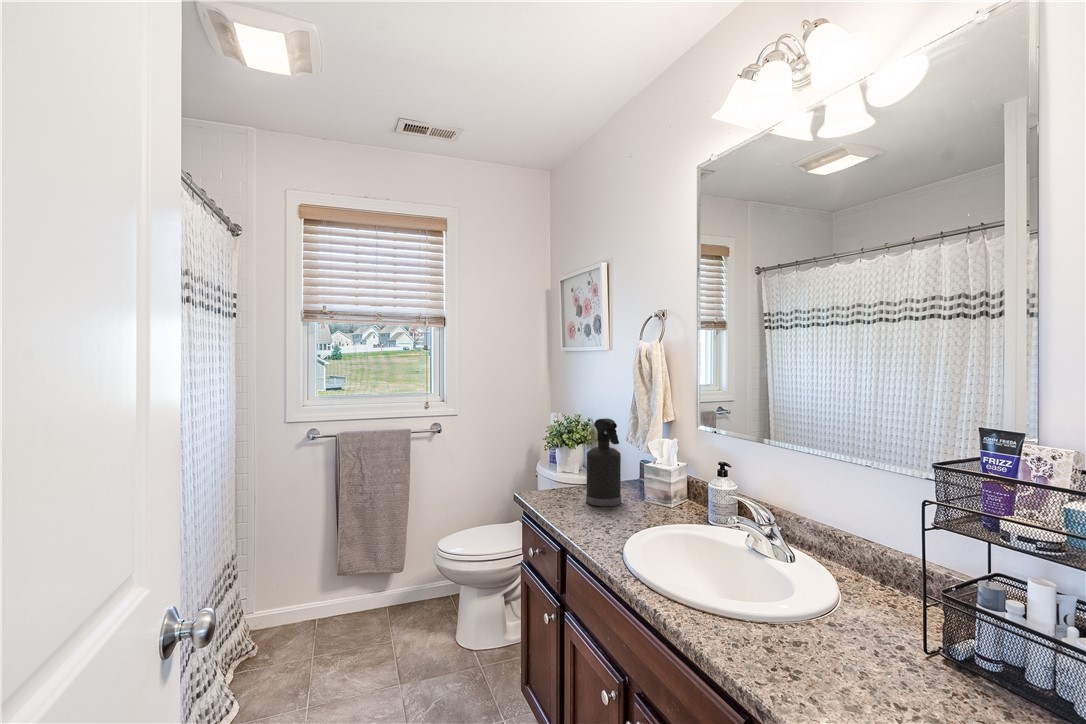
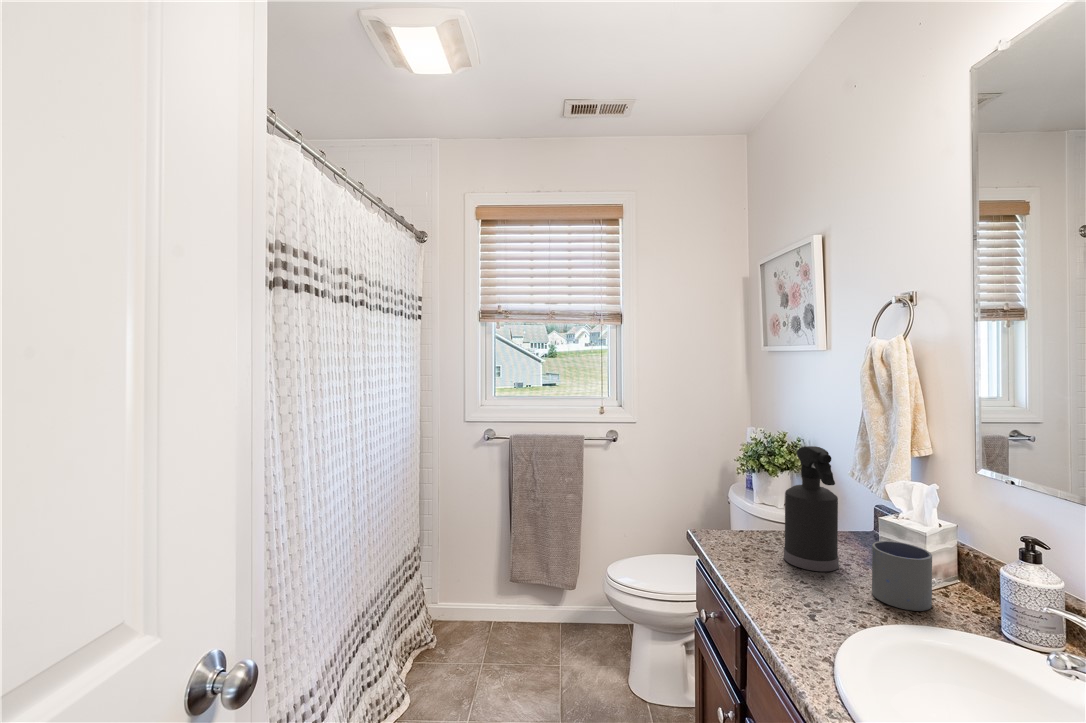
cup: none [642,478,675,519] -> present [872,541,932,611]

